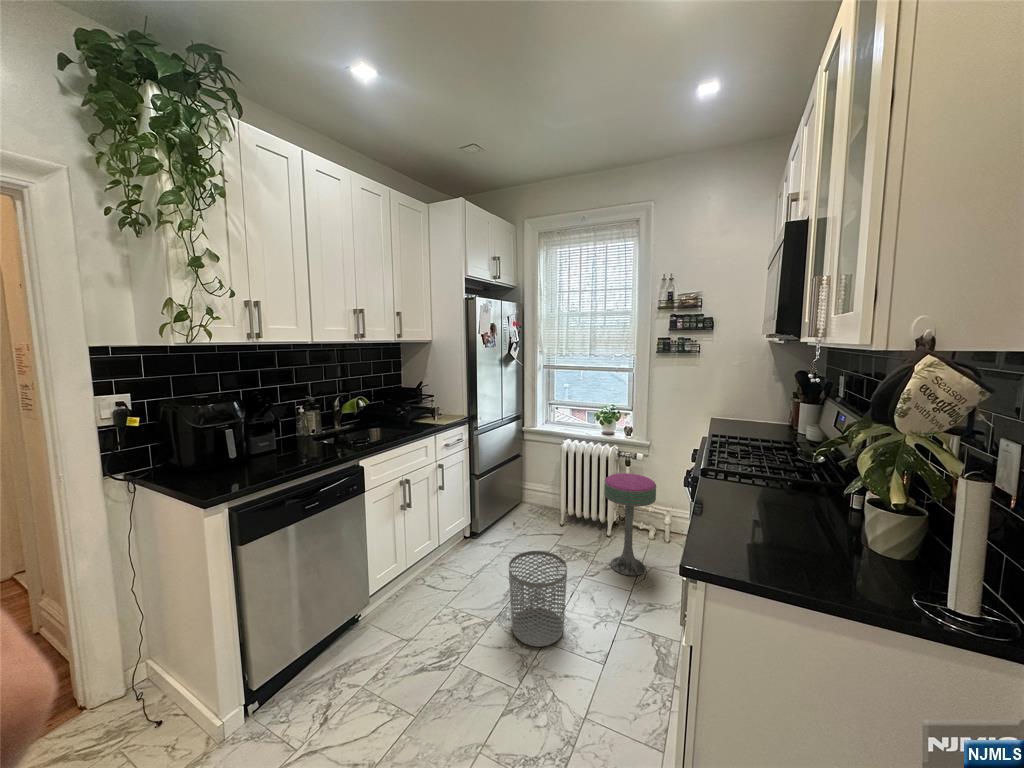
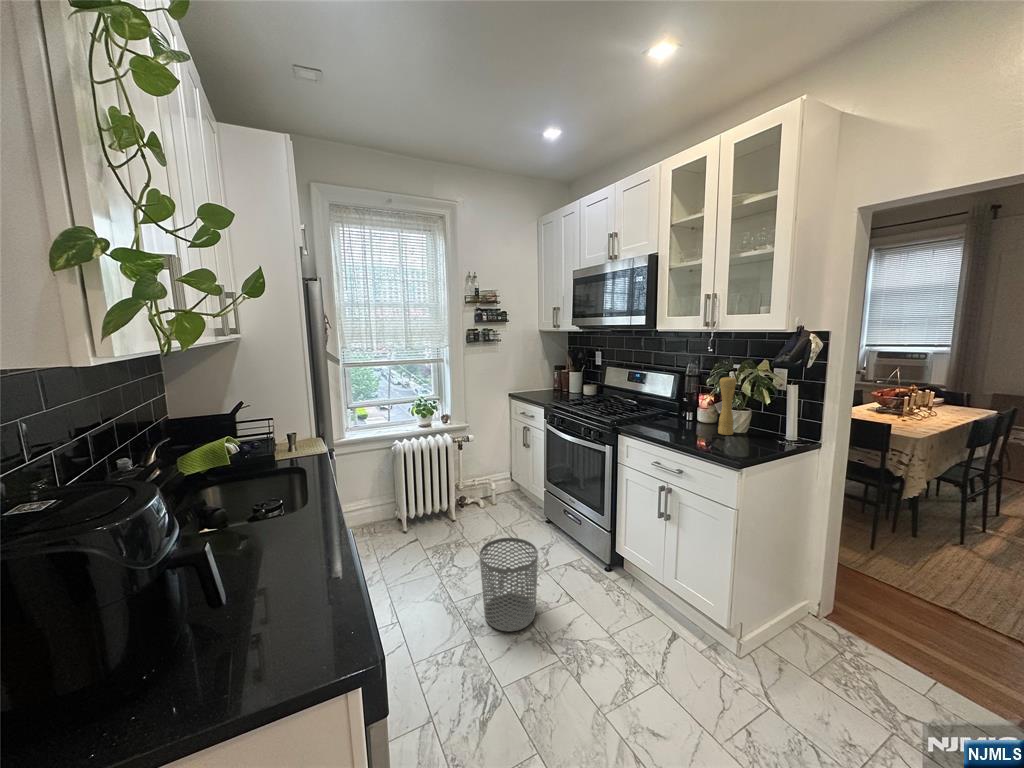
pepper mill: none [803,440,844,551] -> present [718,377,737,435]
bar stool: present [604,473,656,576] -> none [472,451,517,541]

